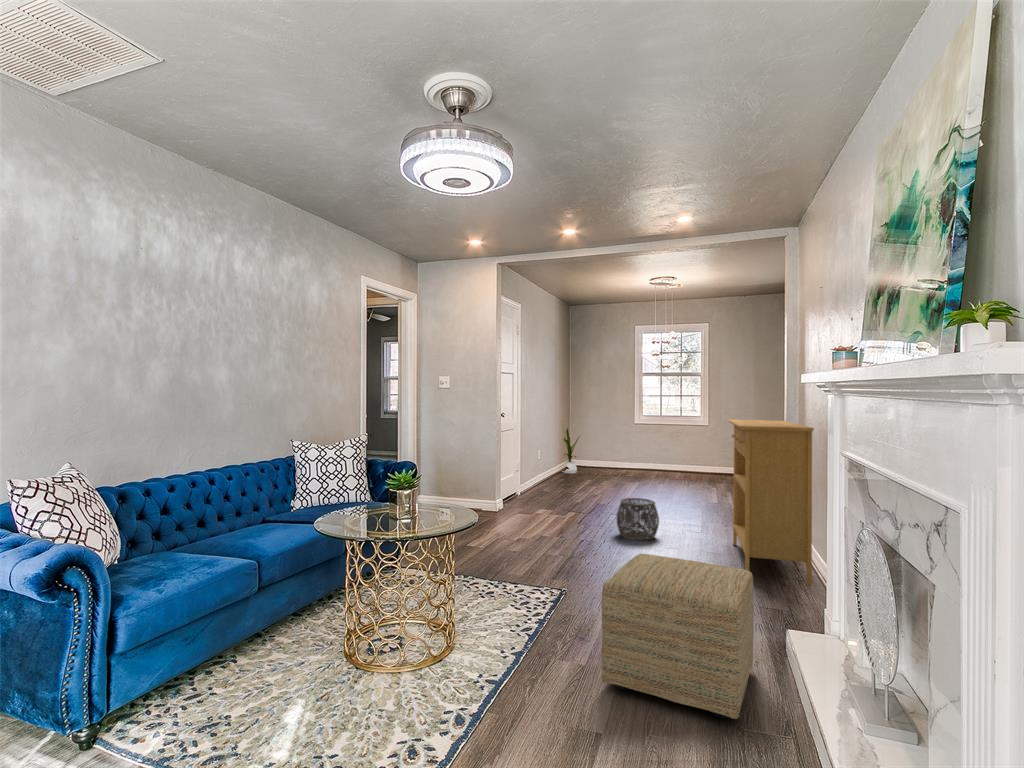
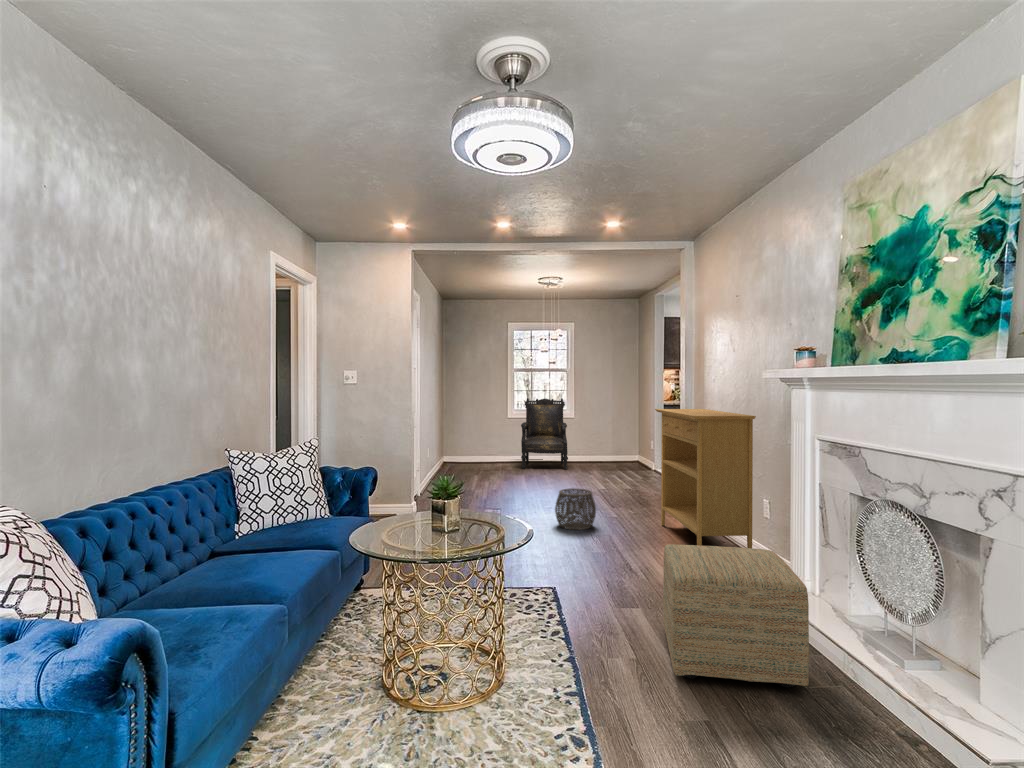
armchair: none [632,408,684,483] -> present [521,398,568,470]
house plant: present [562,428,580,474] -> none [444,420,467,467]

